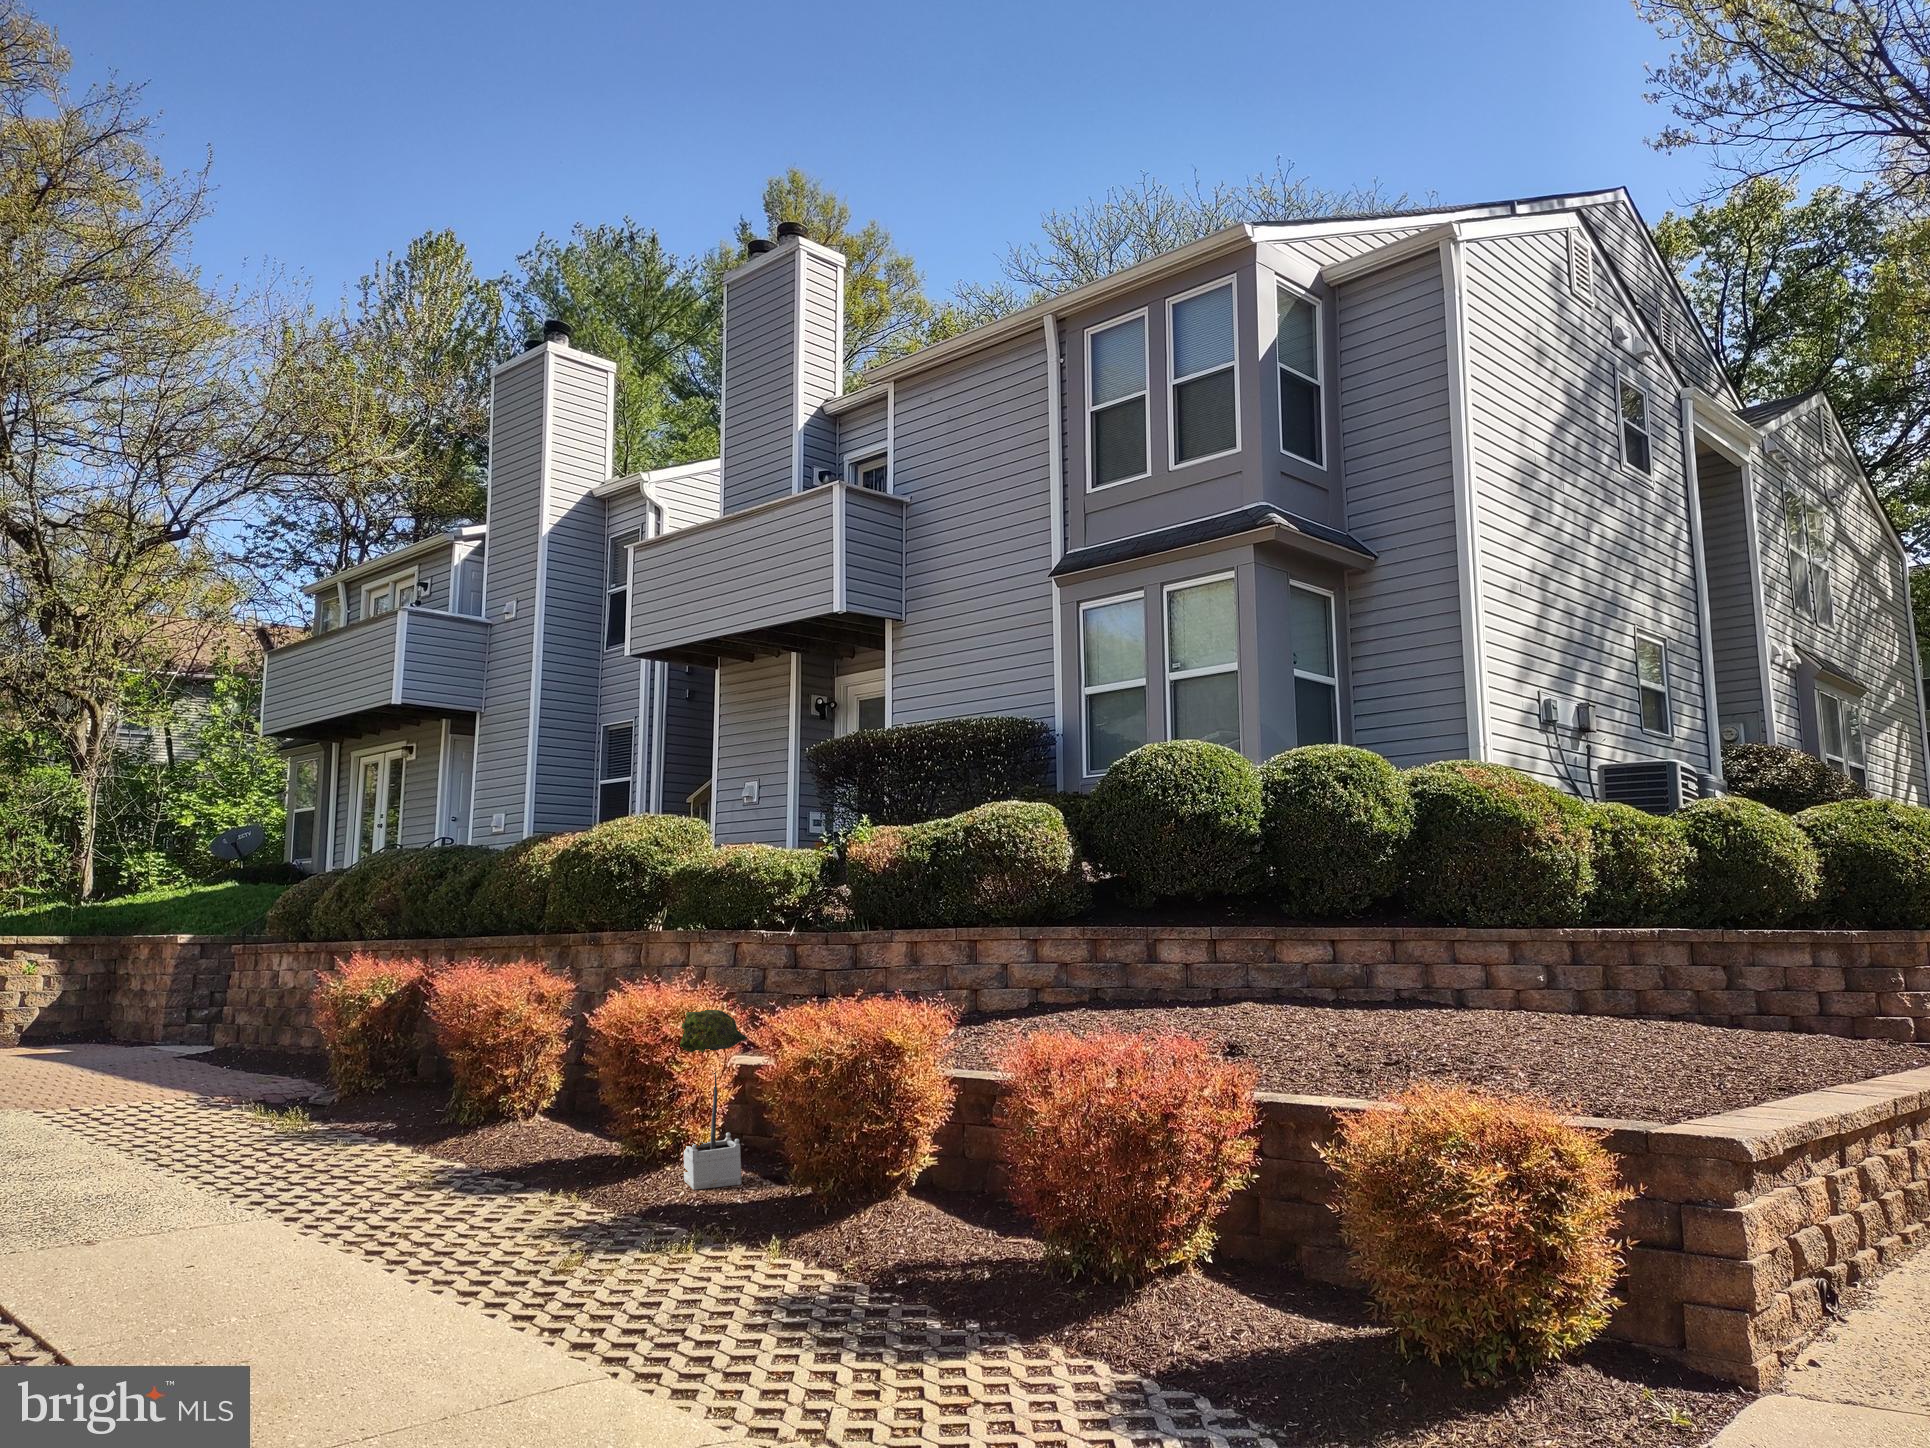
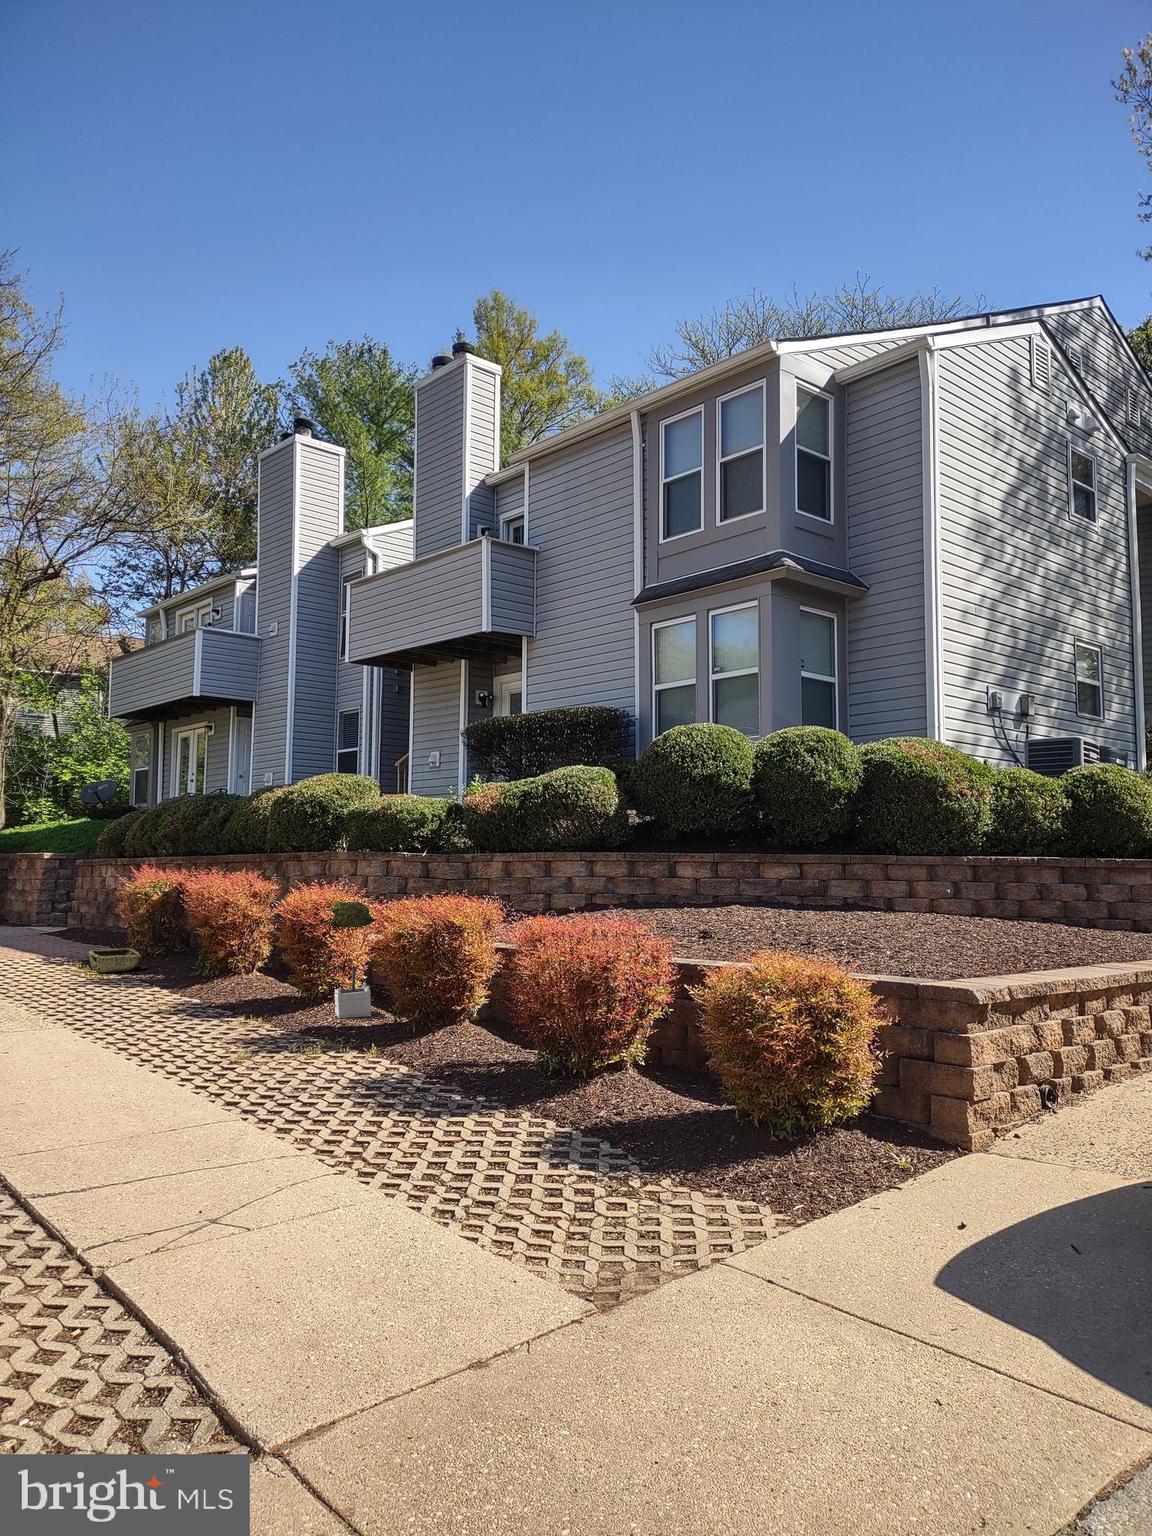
woven basket: none [273,1083,354,1122] -> present [89,948,141,973]

